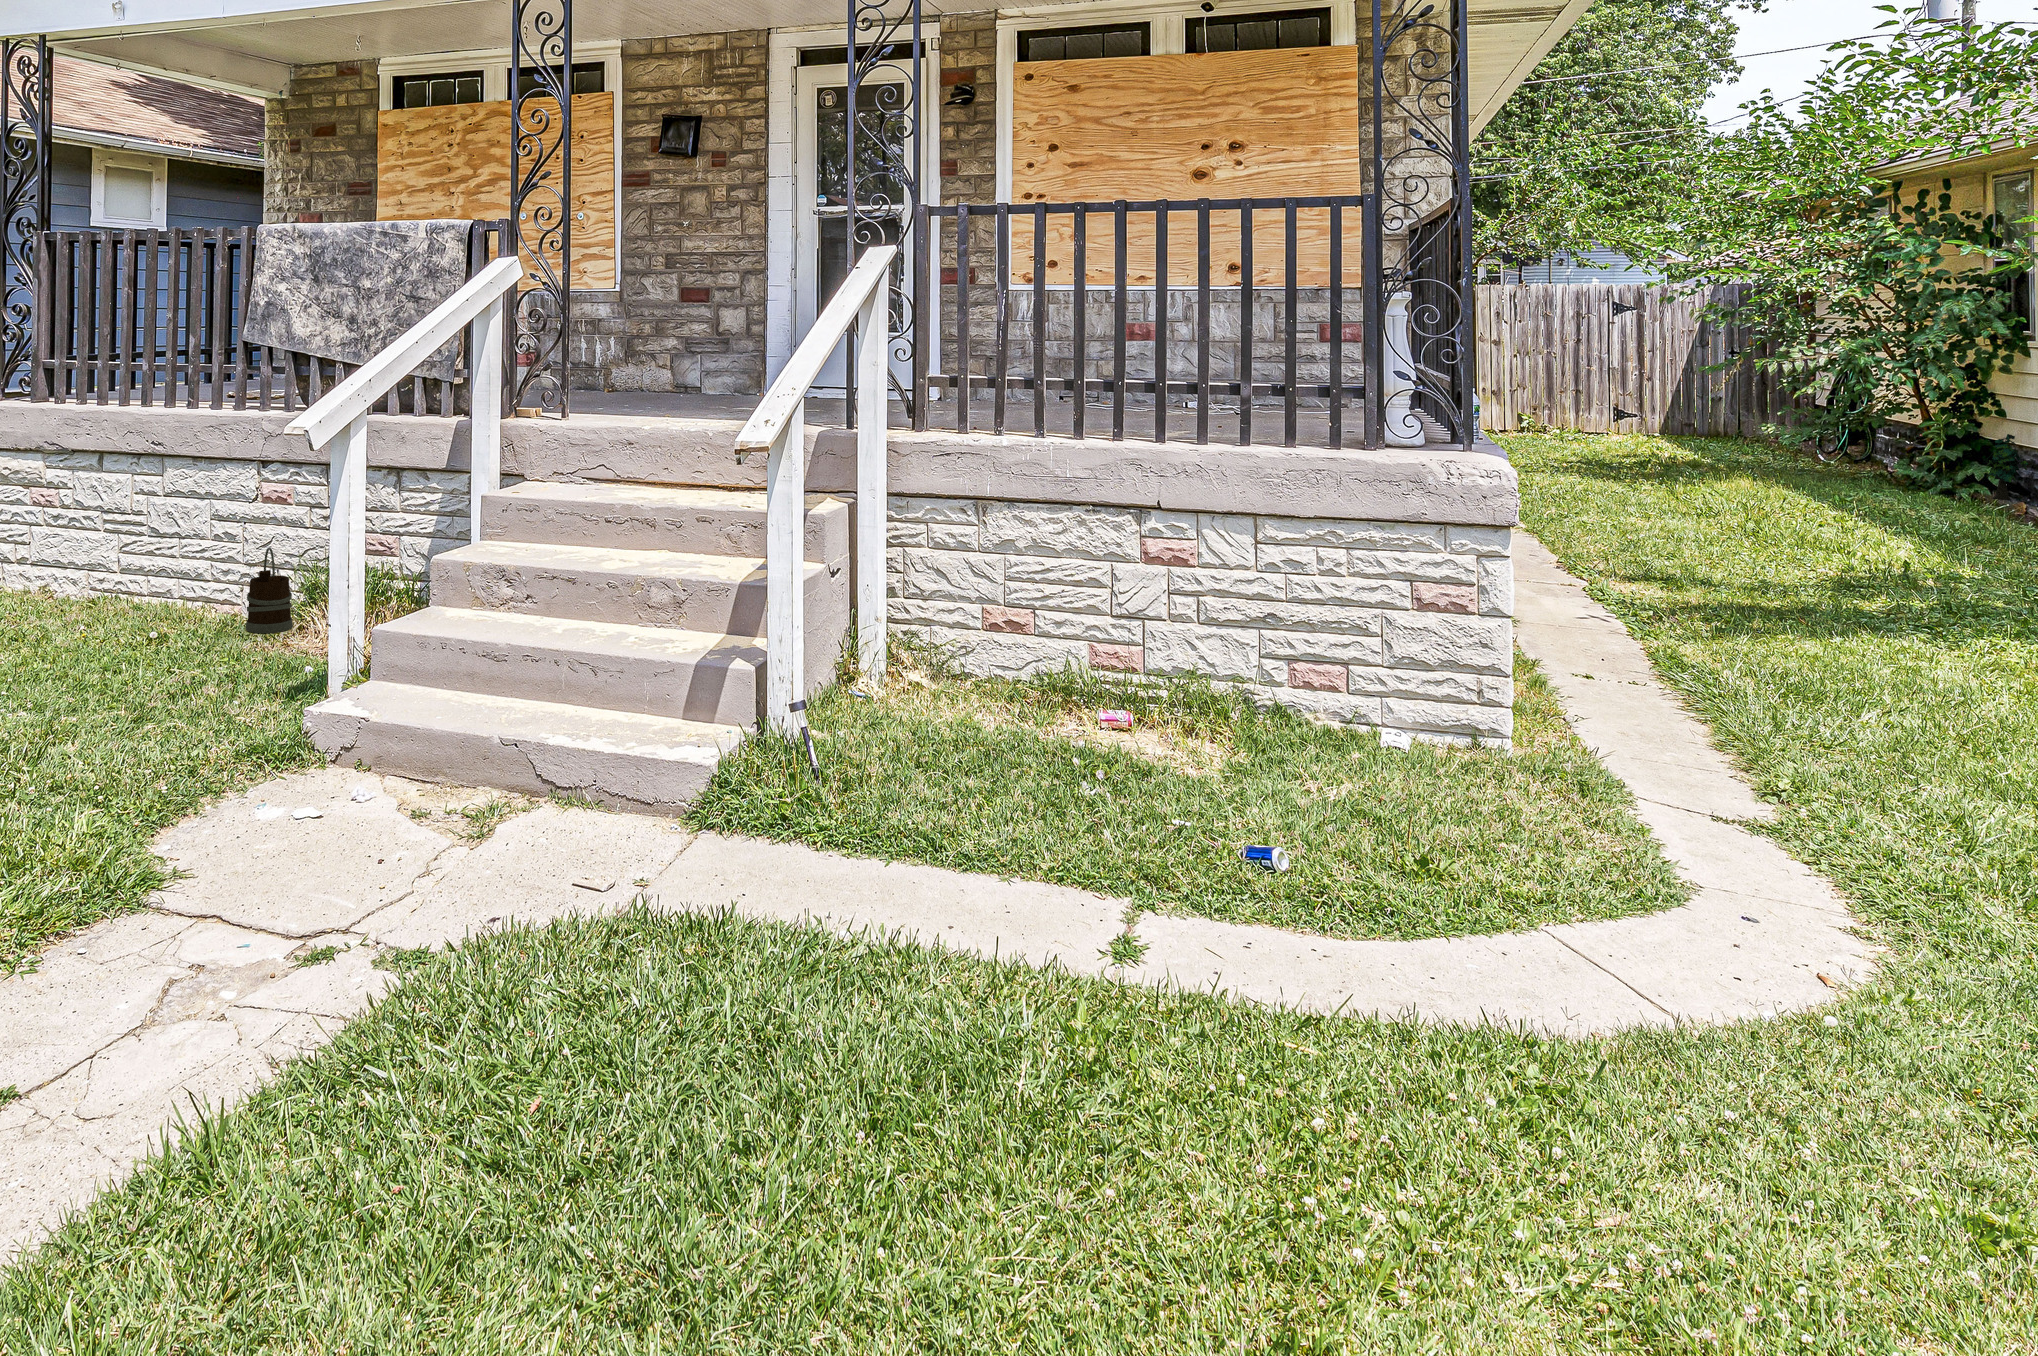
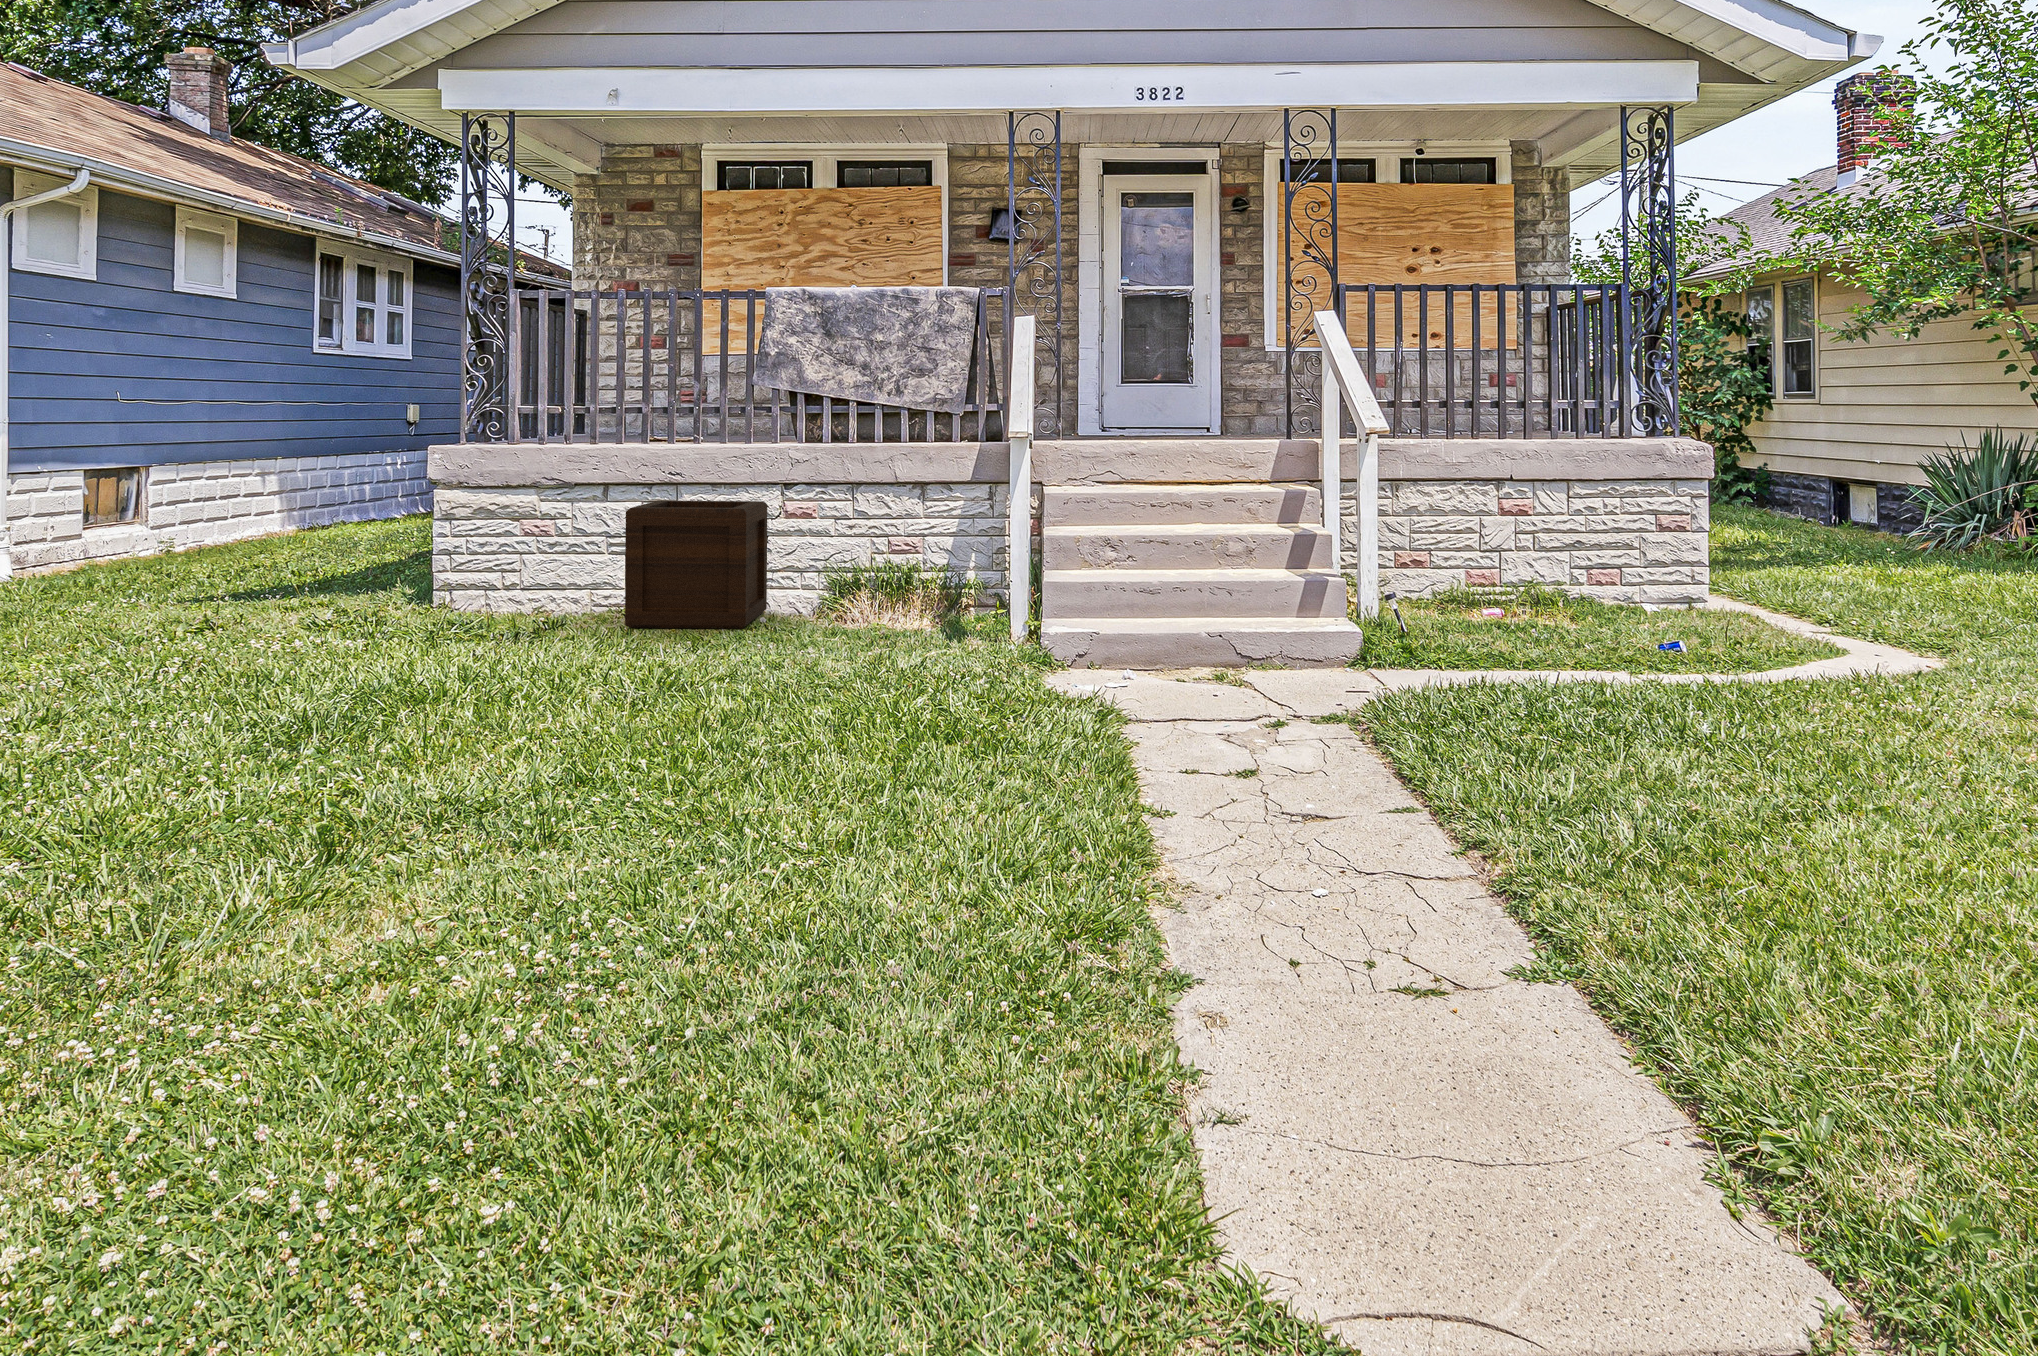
wooden crate: none [30,476,241,643] -> present [625,500,767,629]
wooden bucket: present [246,548,293,633] -> none [796,550,833,619]

